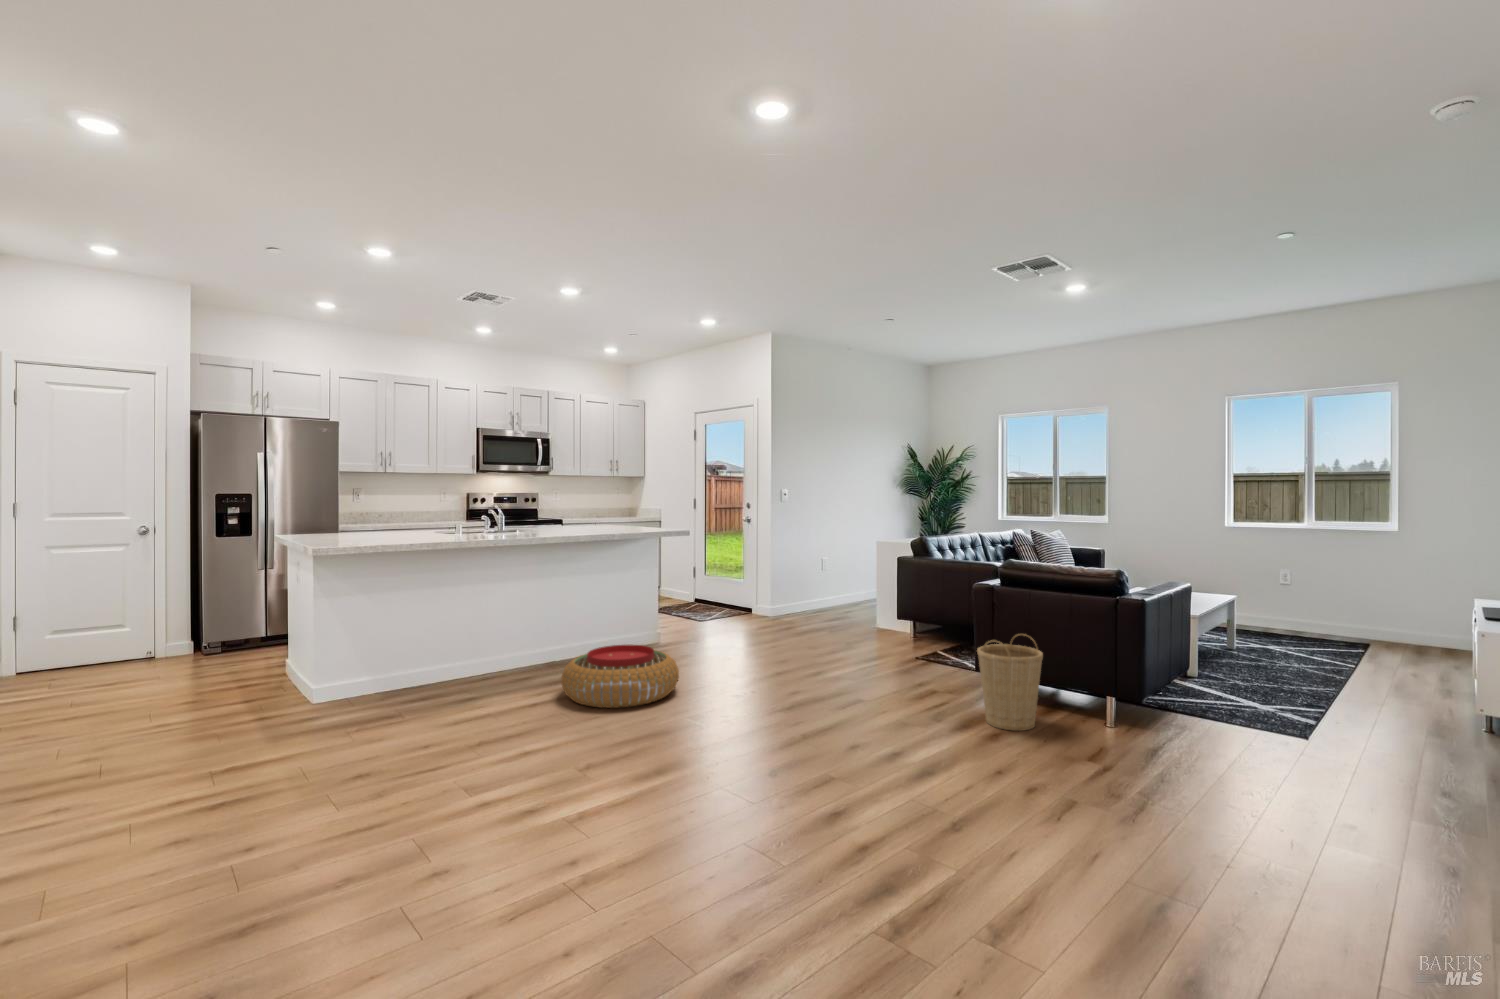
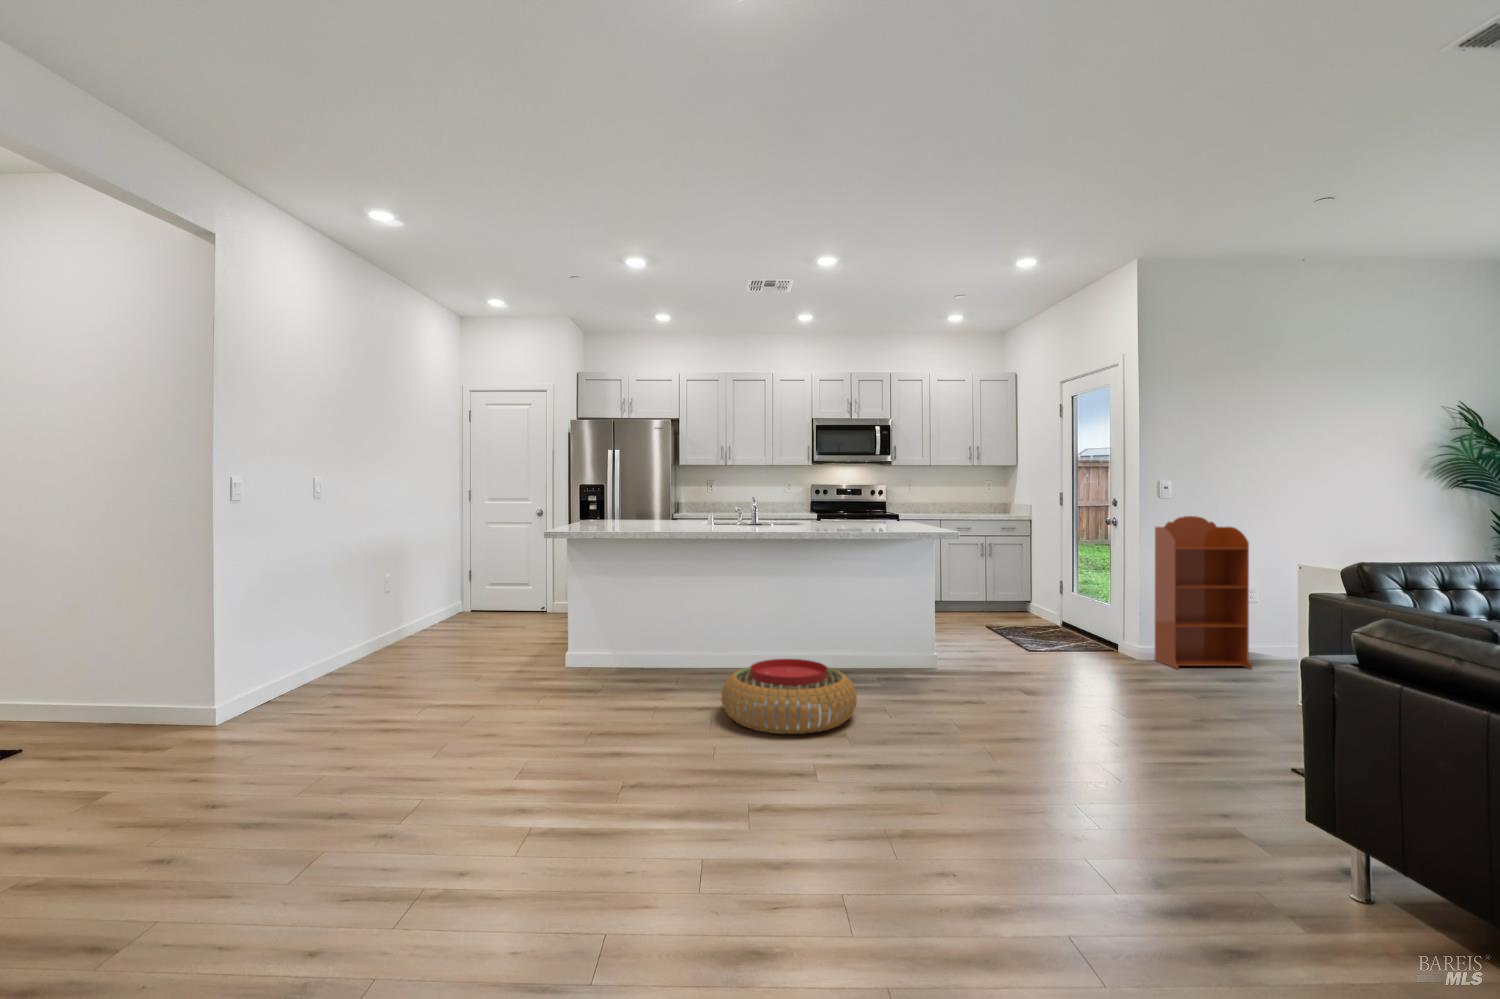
bookcase: none [781,515,835,618] -> present [1155,516,1252,669]
basket: present [977,634,1043,731] -> none [1221,760,1376,964]

